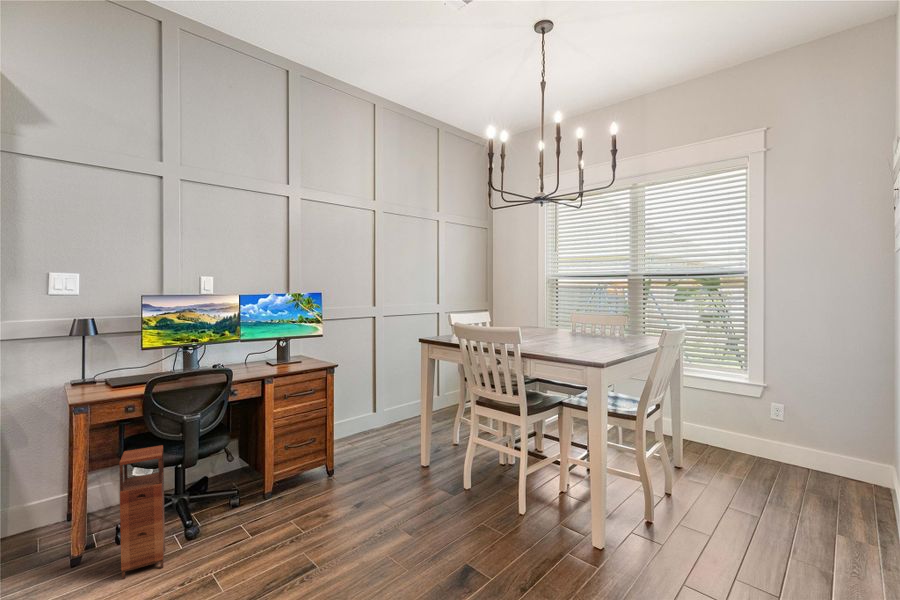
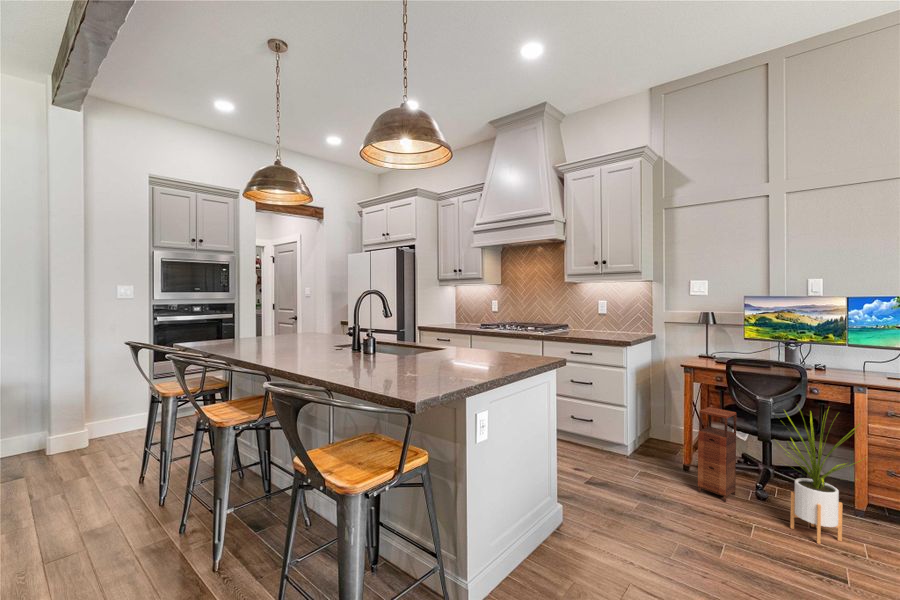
house plant: none [220,404,299,549] -> present [784,410,860,544]

